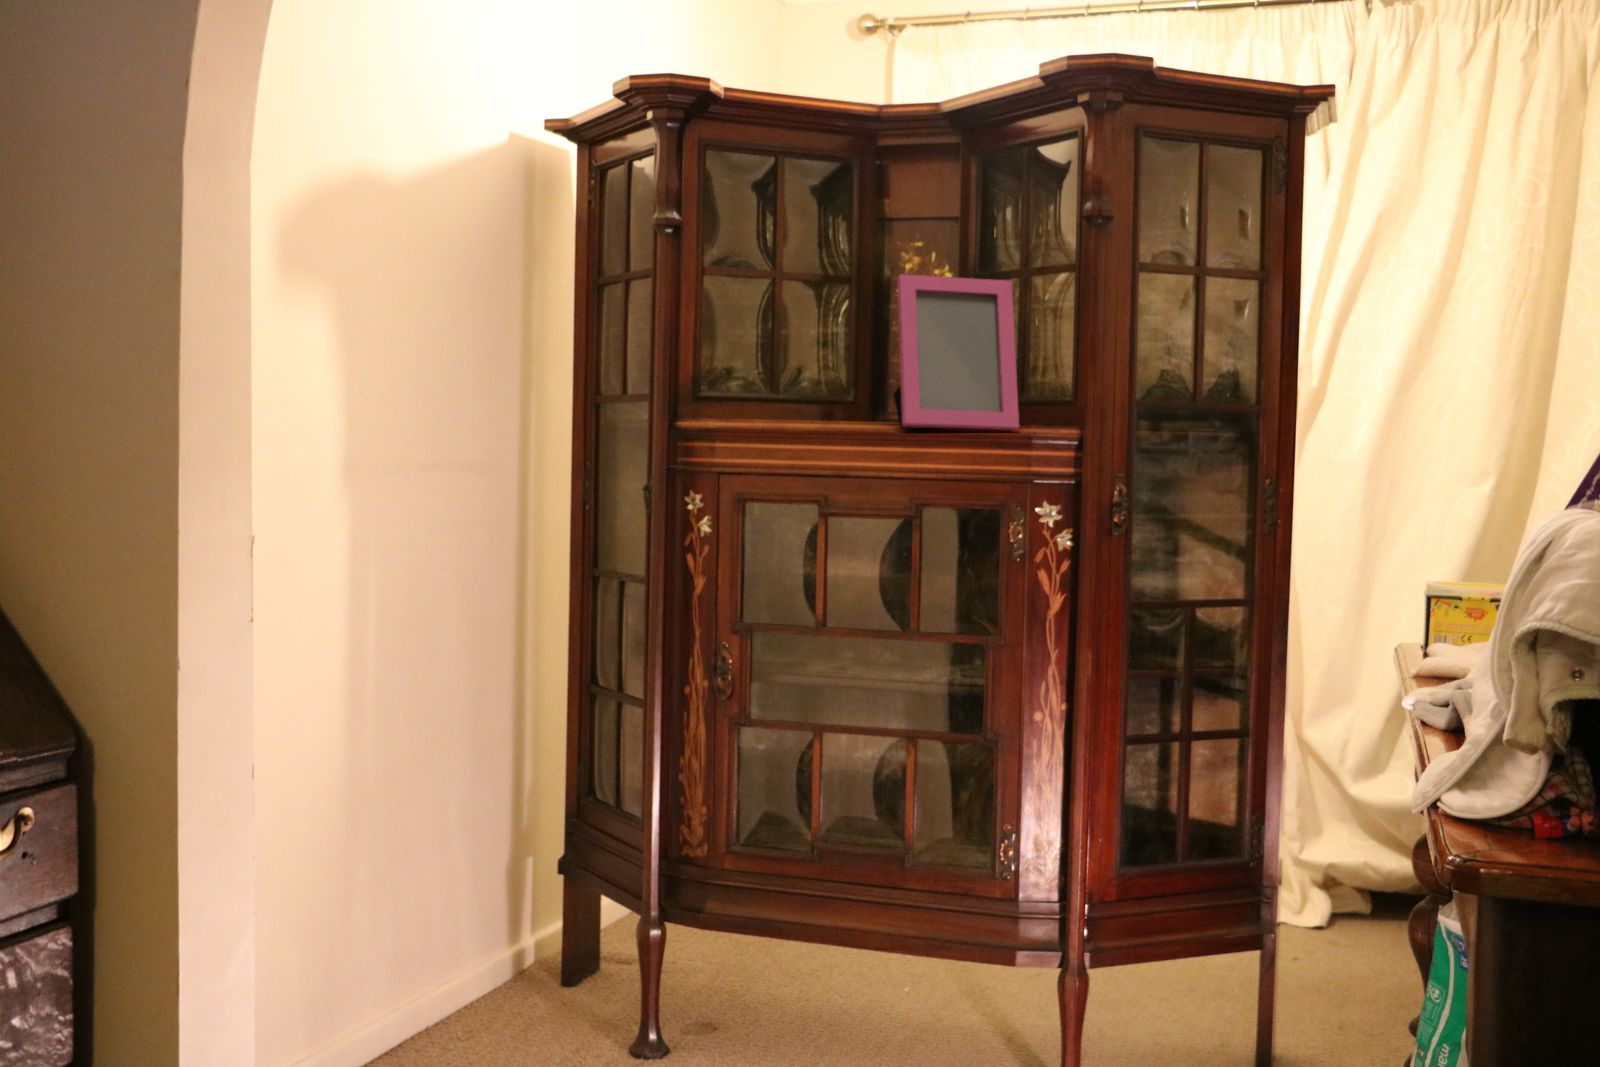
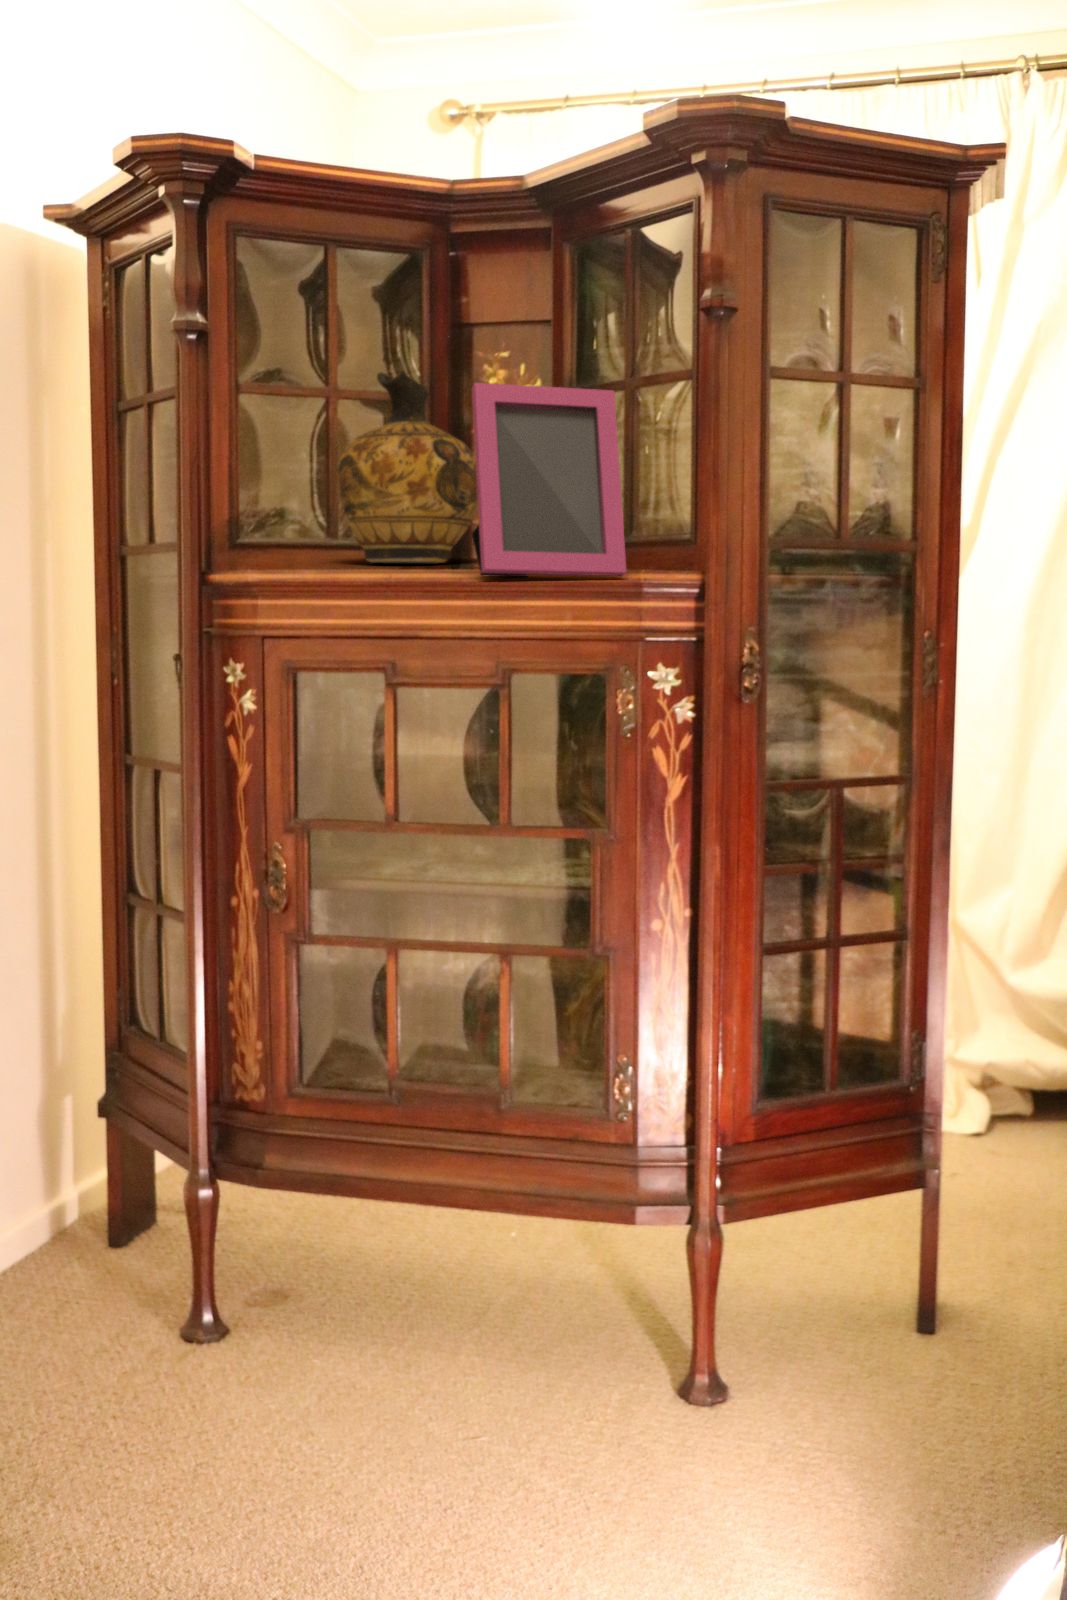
ceramic jug: none [773,256,896,414] -> present [338,371,478,564]

